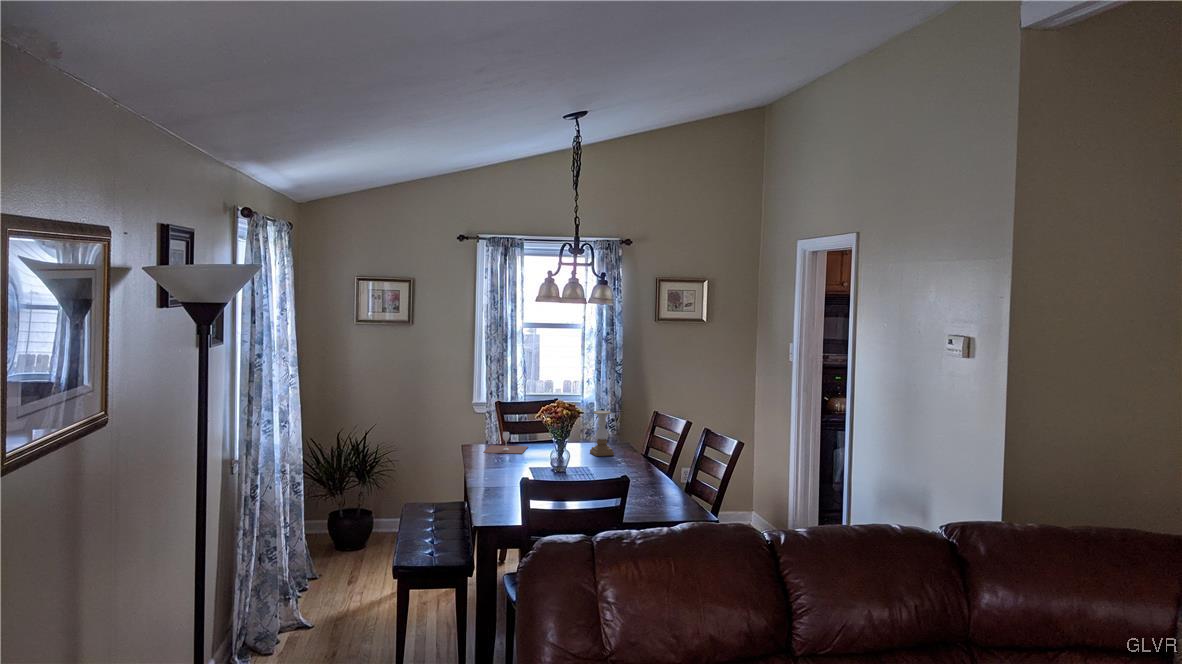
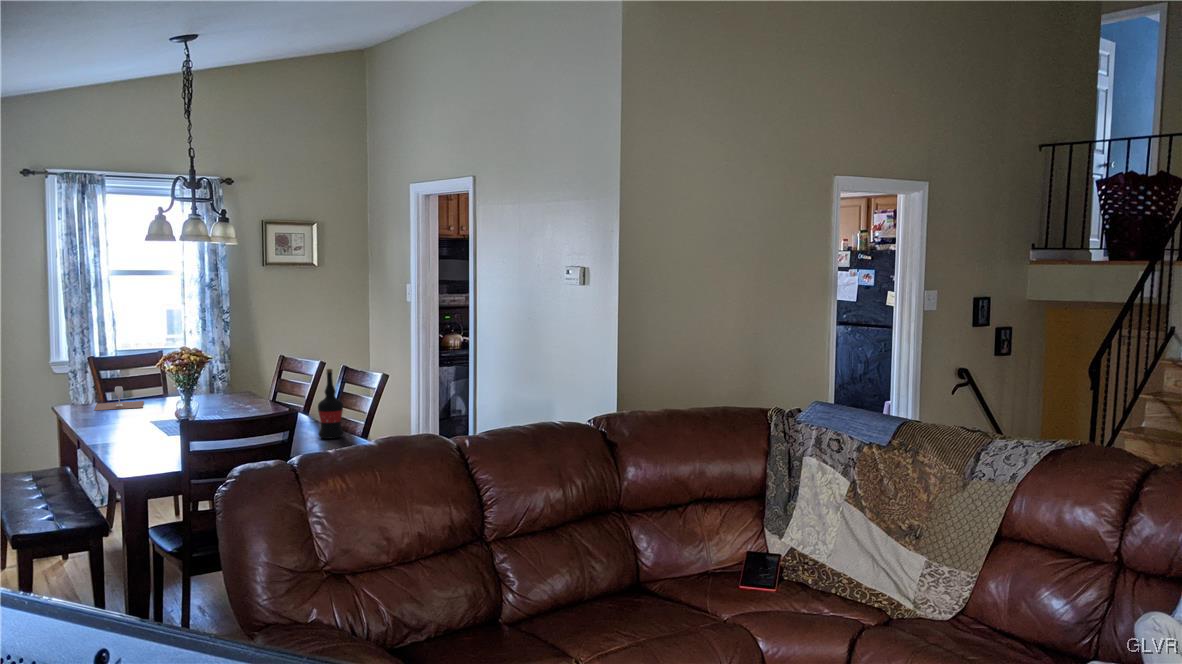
candle holder: present [590,411,614,456] -> none [220,356,248,403]
wine bottle: none [648,440,674,513] -> present [318,369,344,438]

